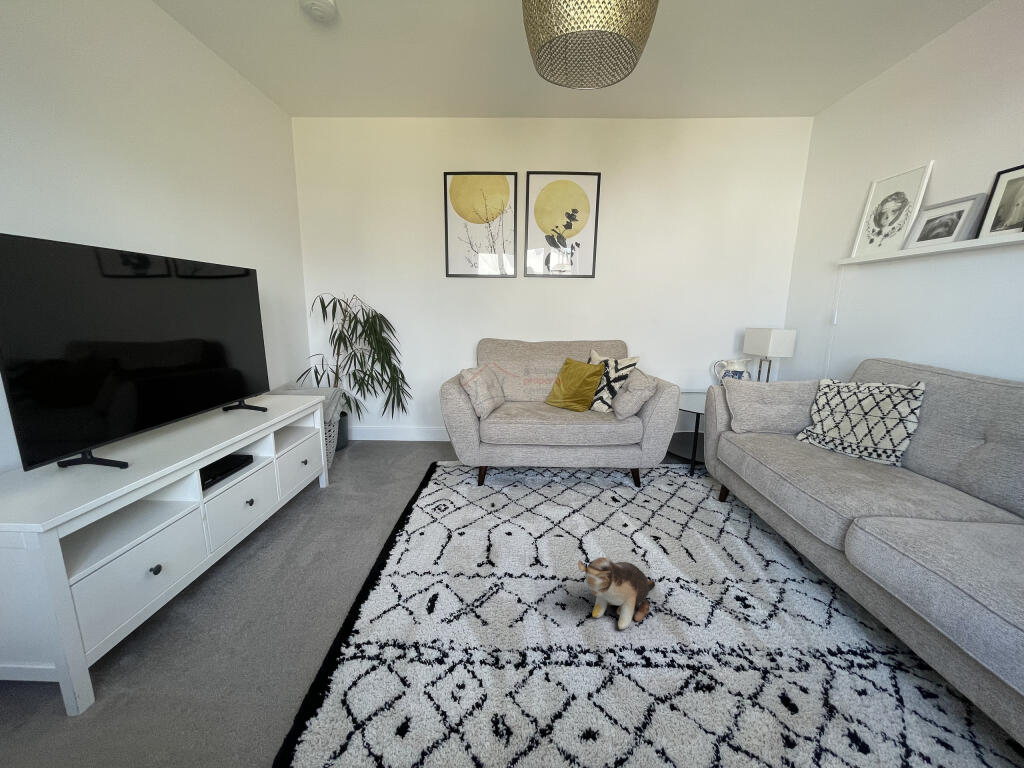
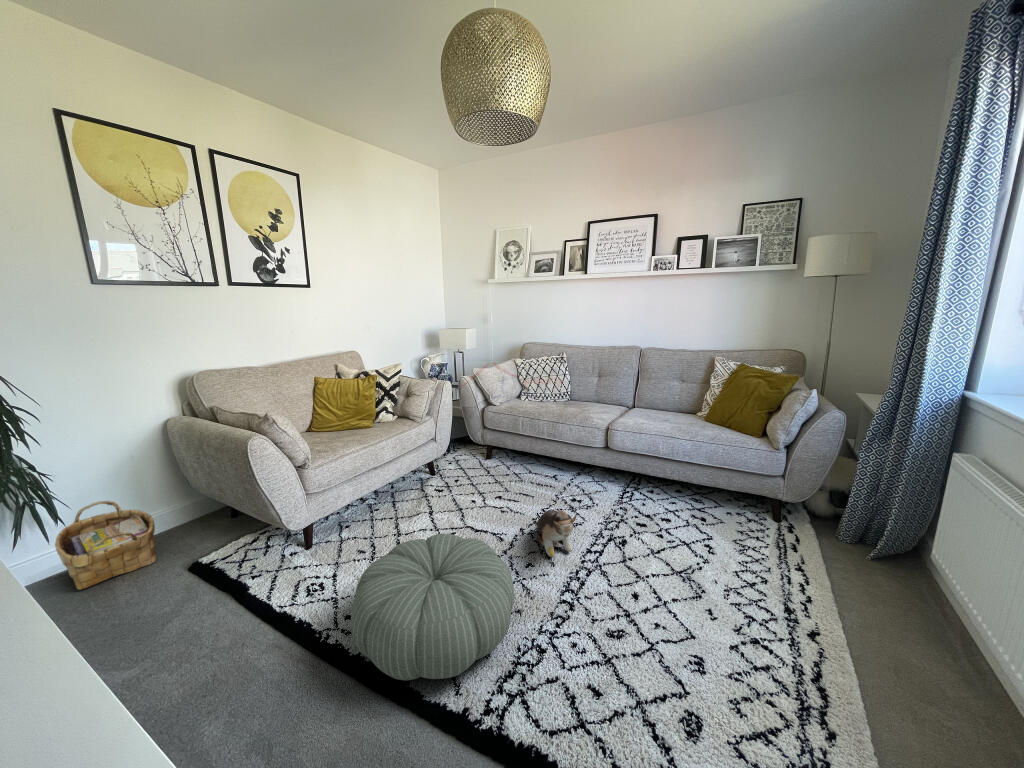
woven basket: none [387,414,436,461] -> present [55,501,156,590]
pouf: none [354,500,513,621] -> present [351,534,514,680]

